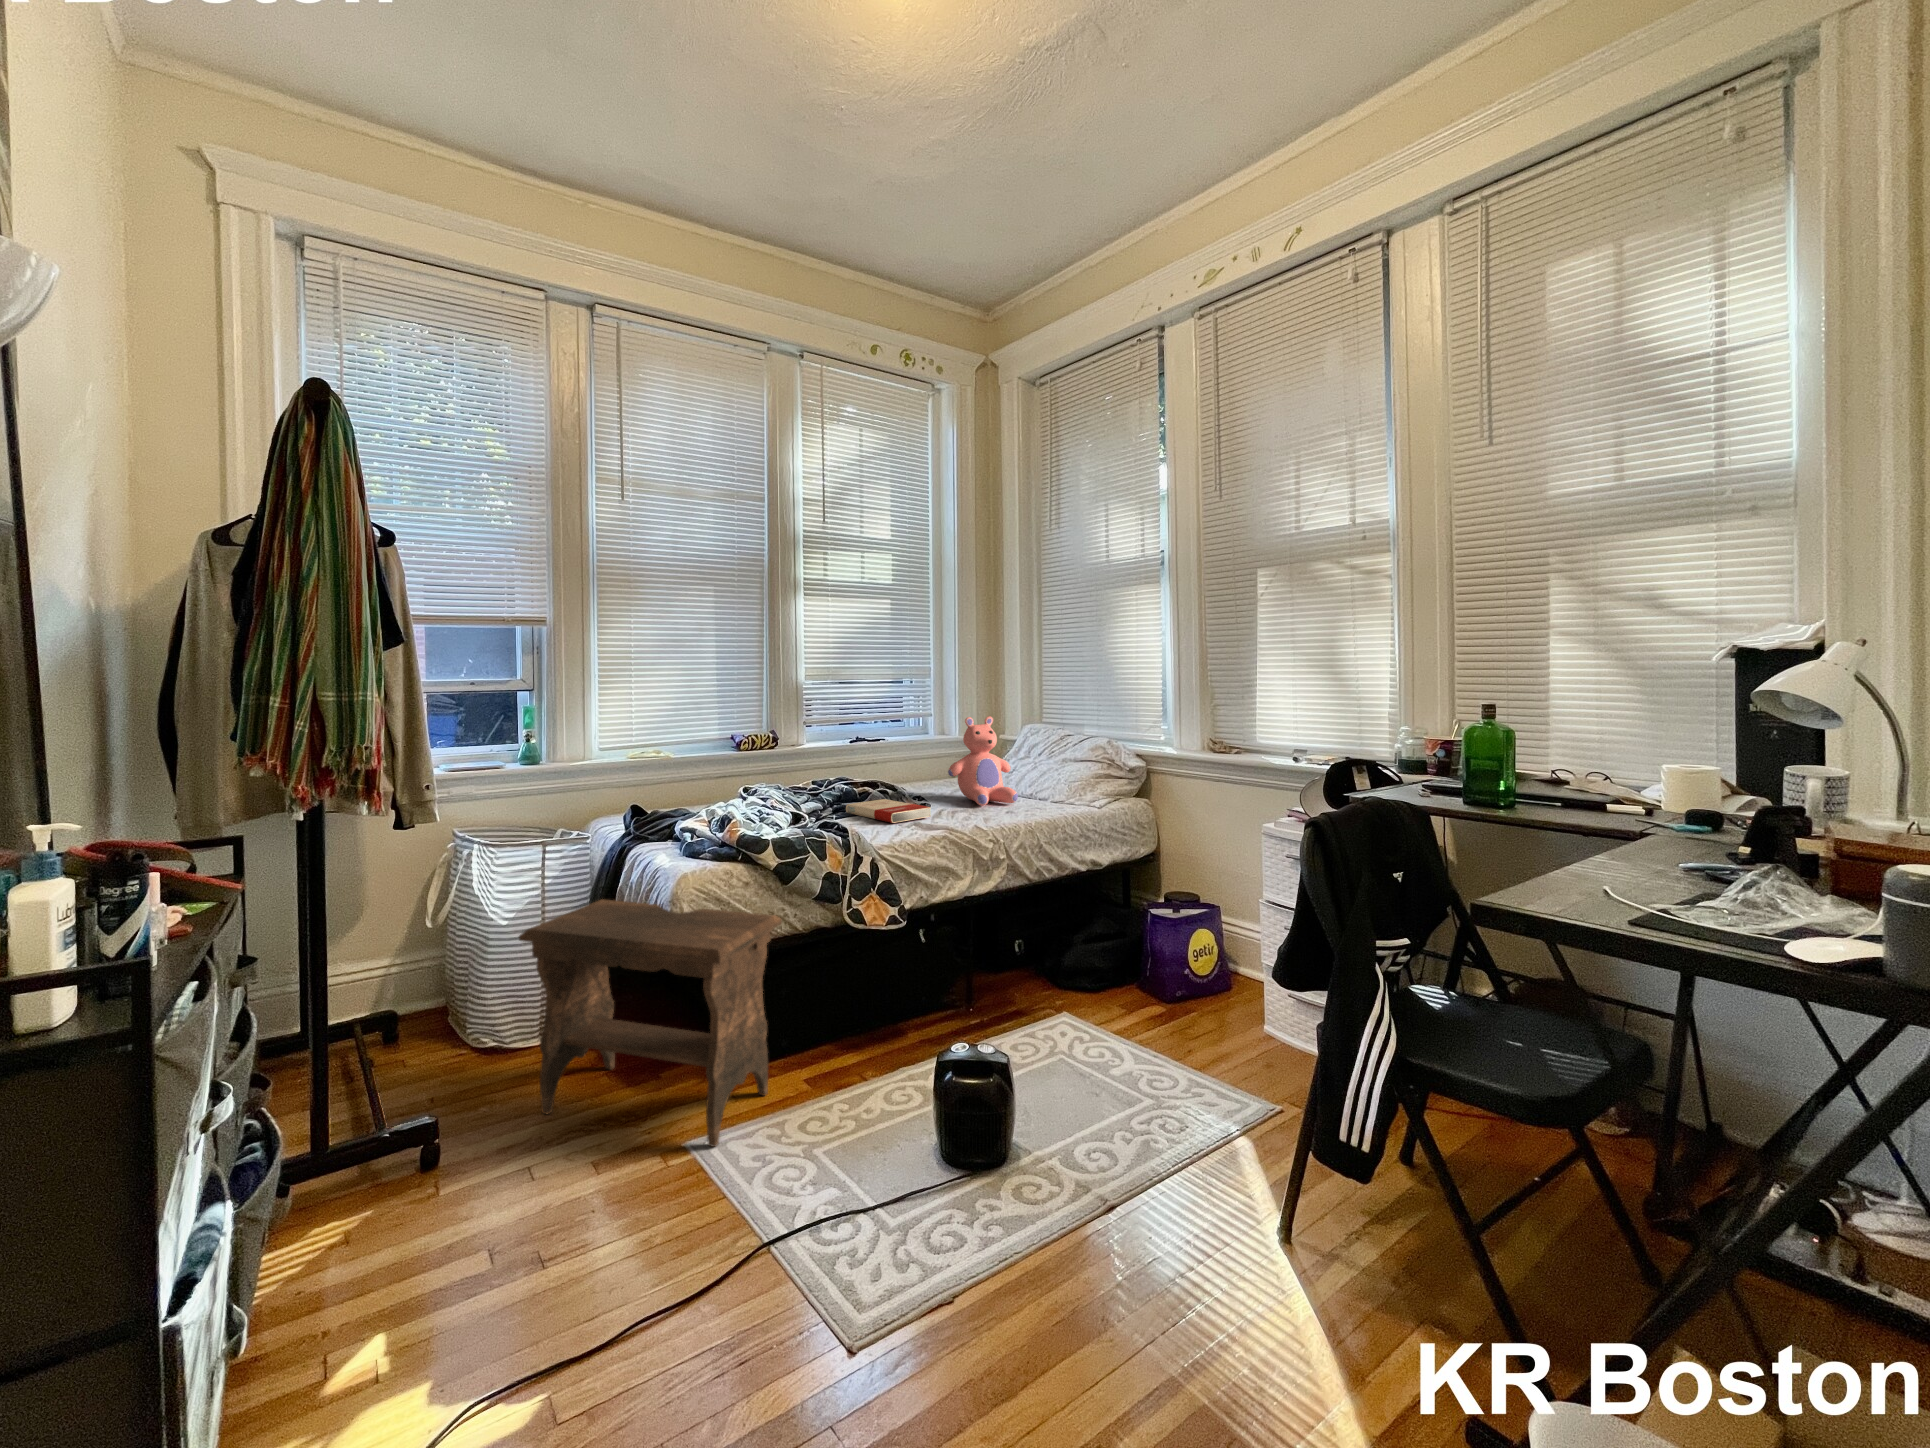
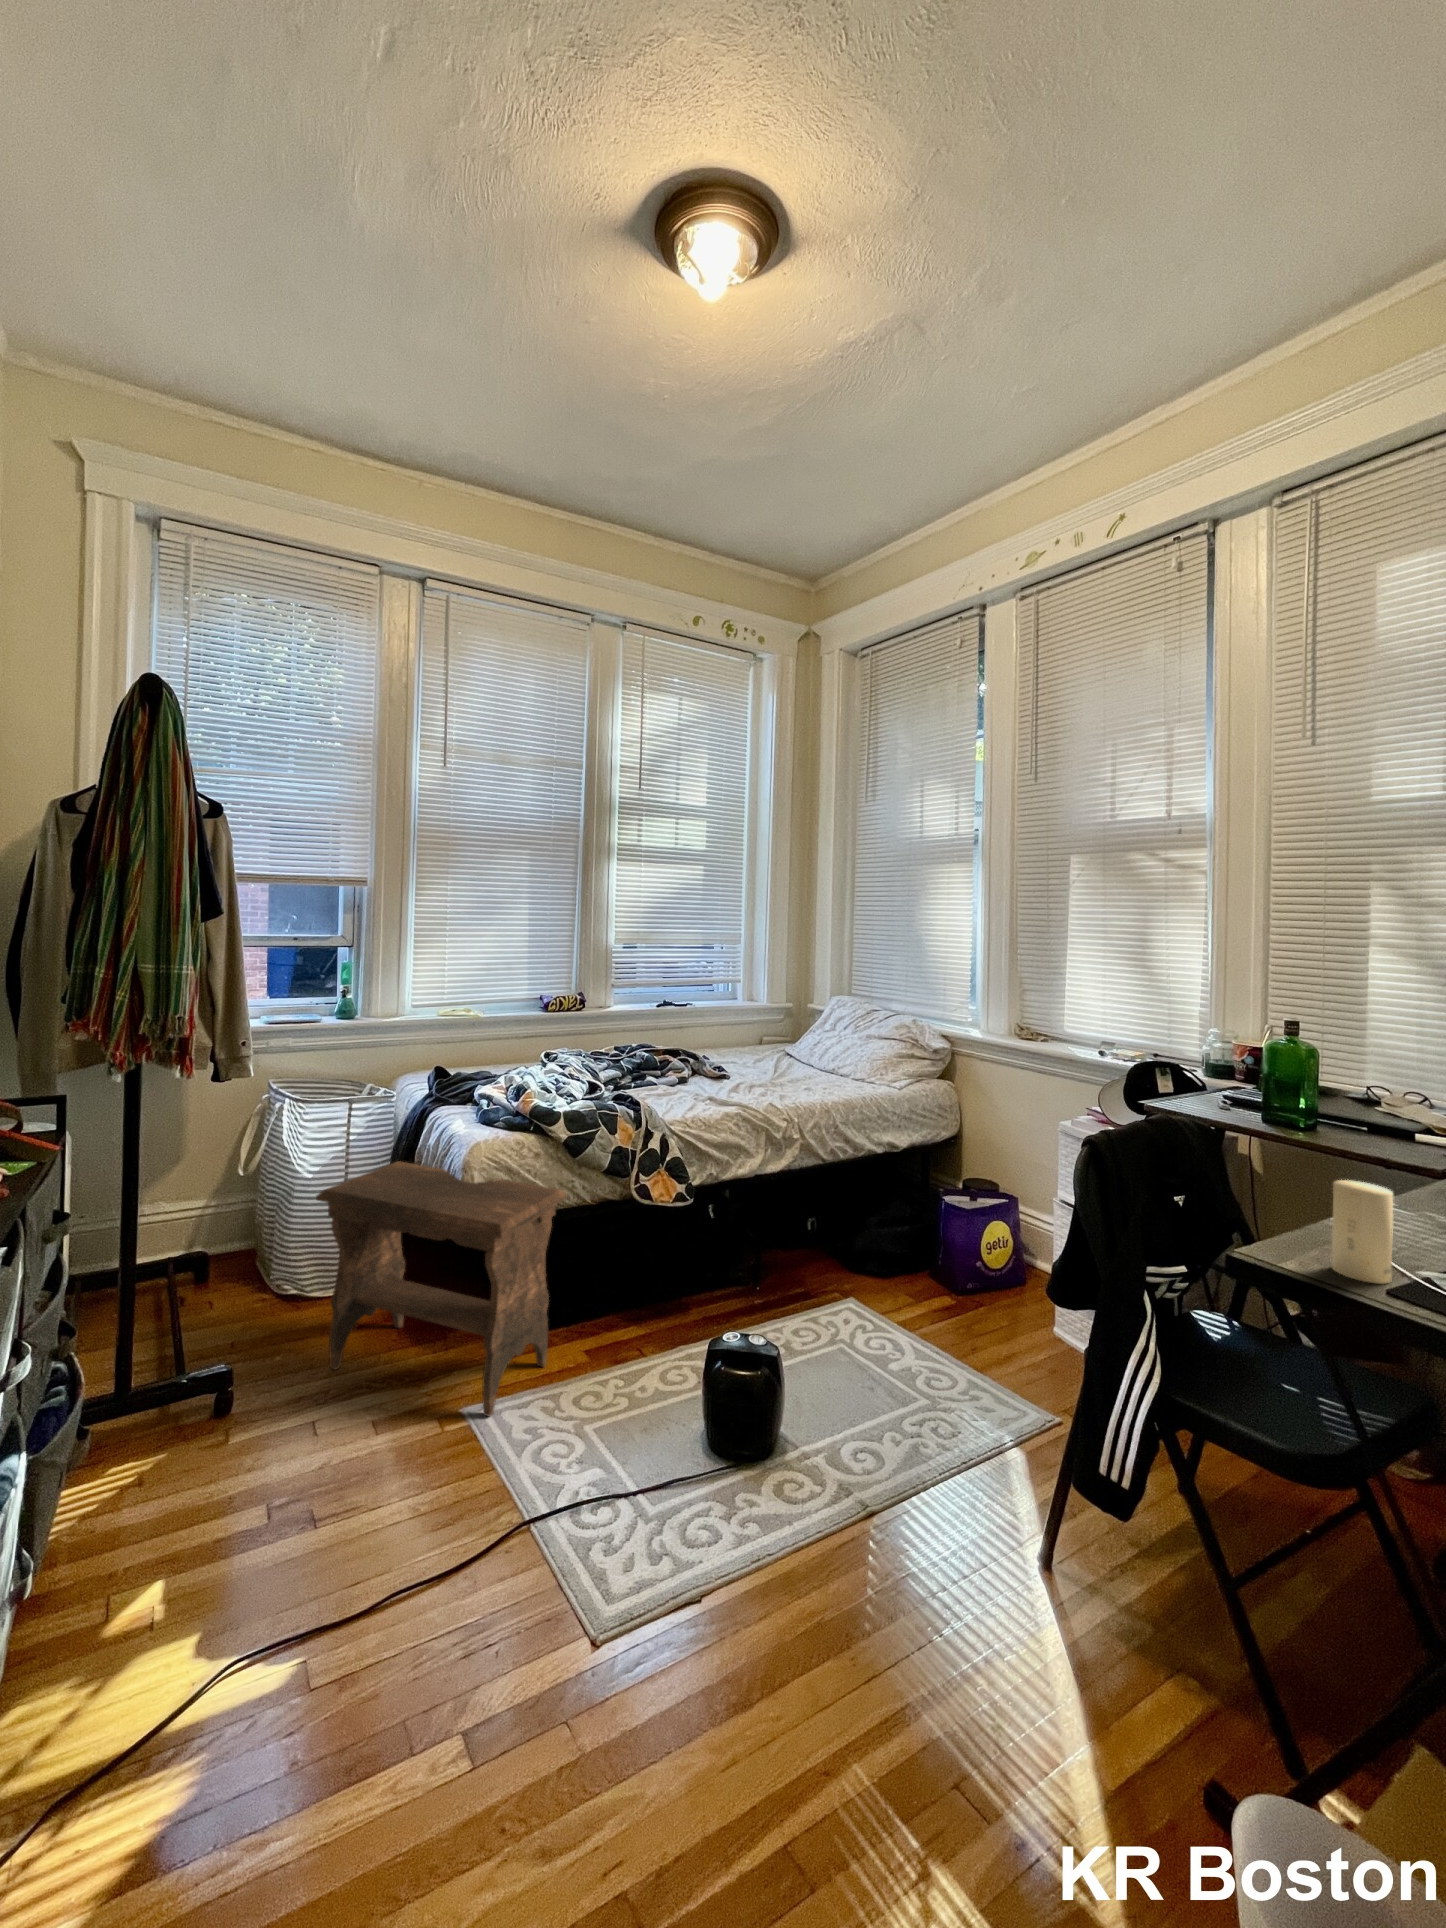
teddy bear: present [948,716,1018,806] -> none [750,990,819,1081]
book: present [846,799,931,823] -> none [644,1069,728,1097]
candle: none [1578,825,1638,920] -> present [1332,1180,1393,1284]

